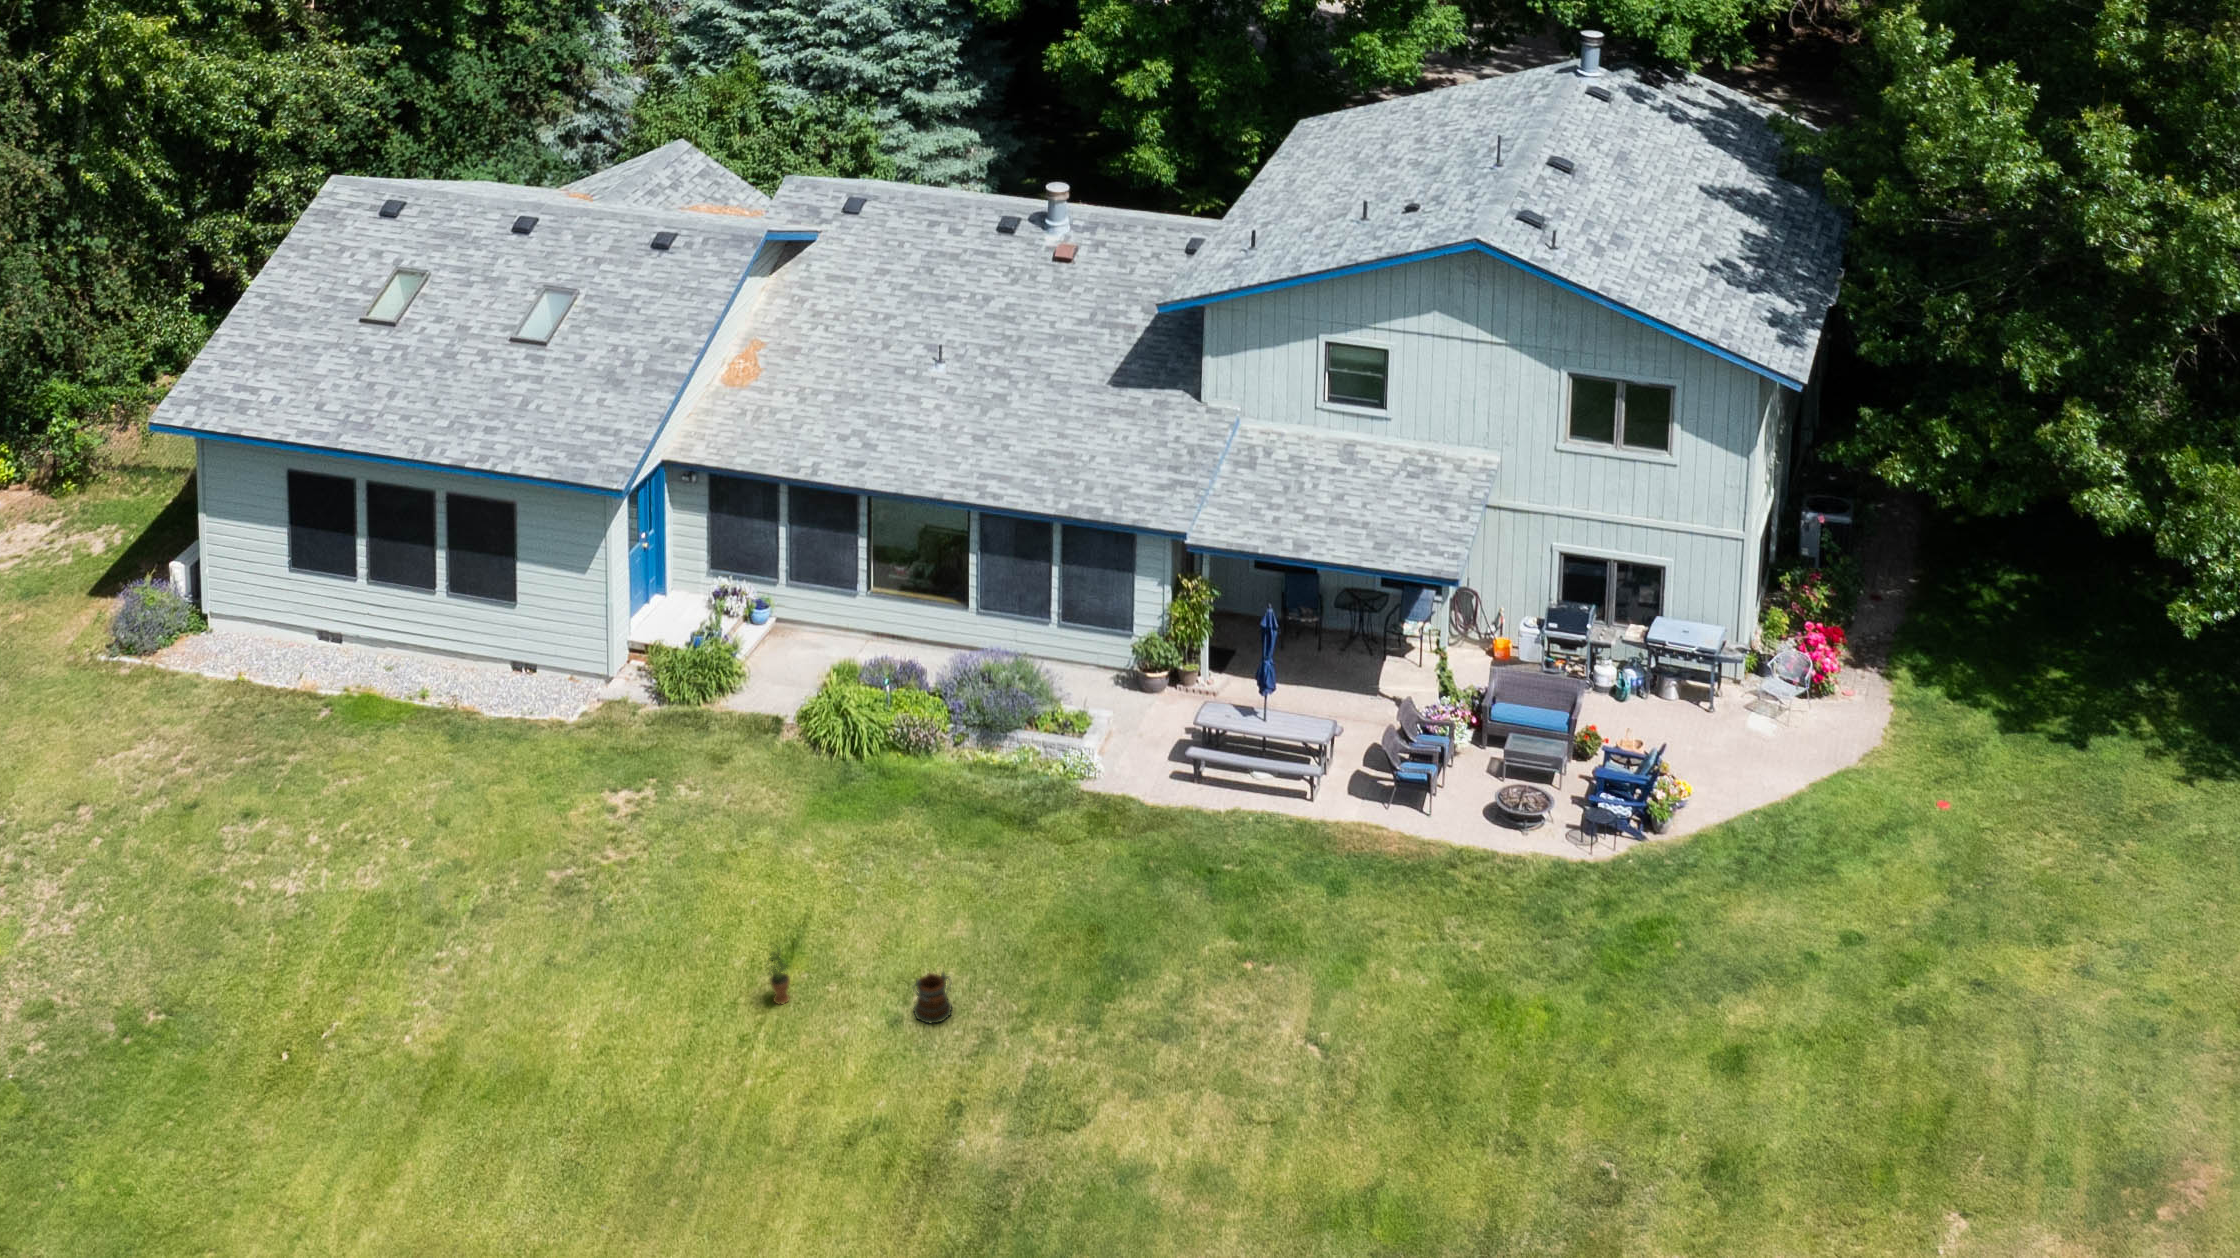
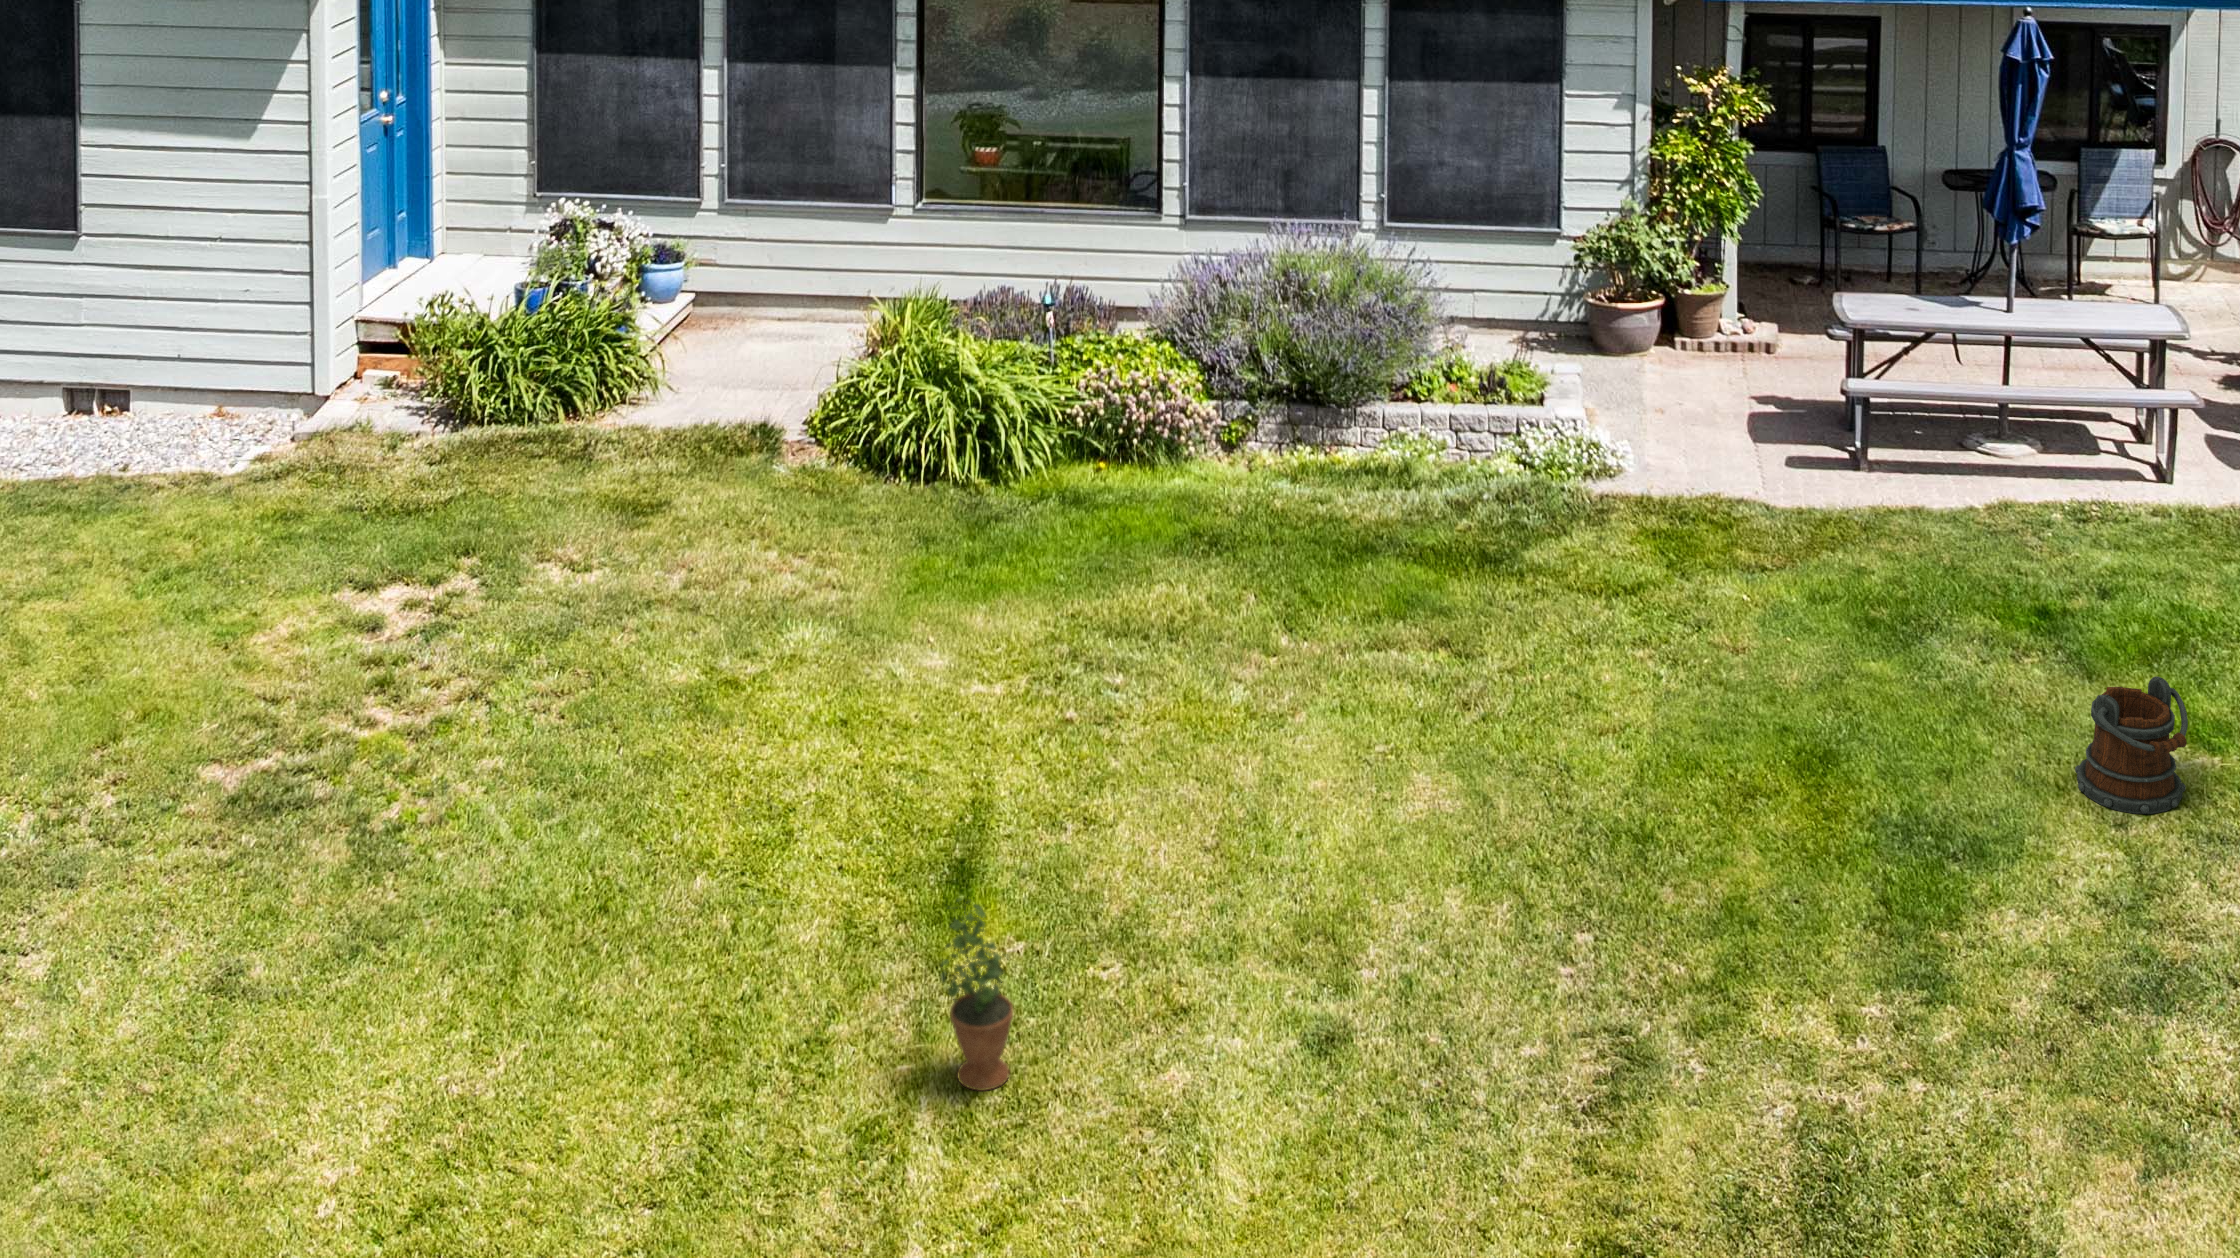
bucket: present [912,973,952,1023] -> present [2075,676,2188,814]

